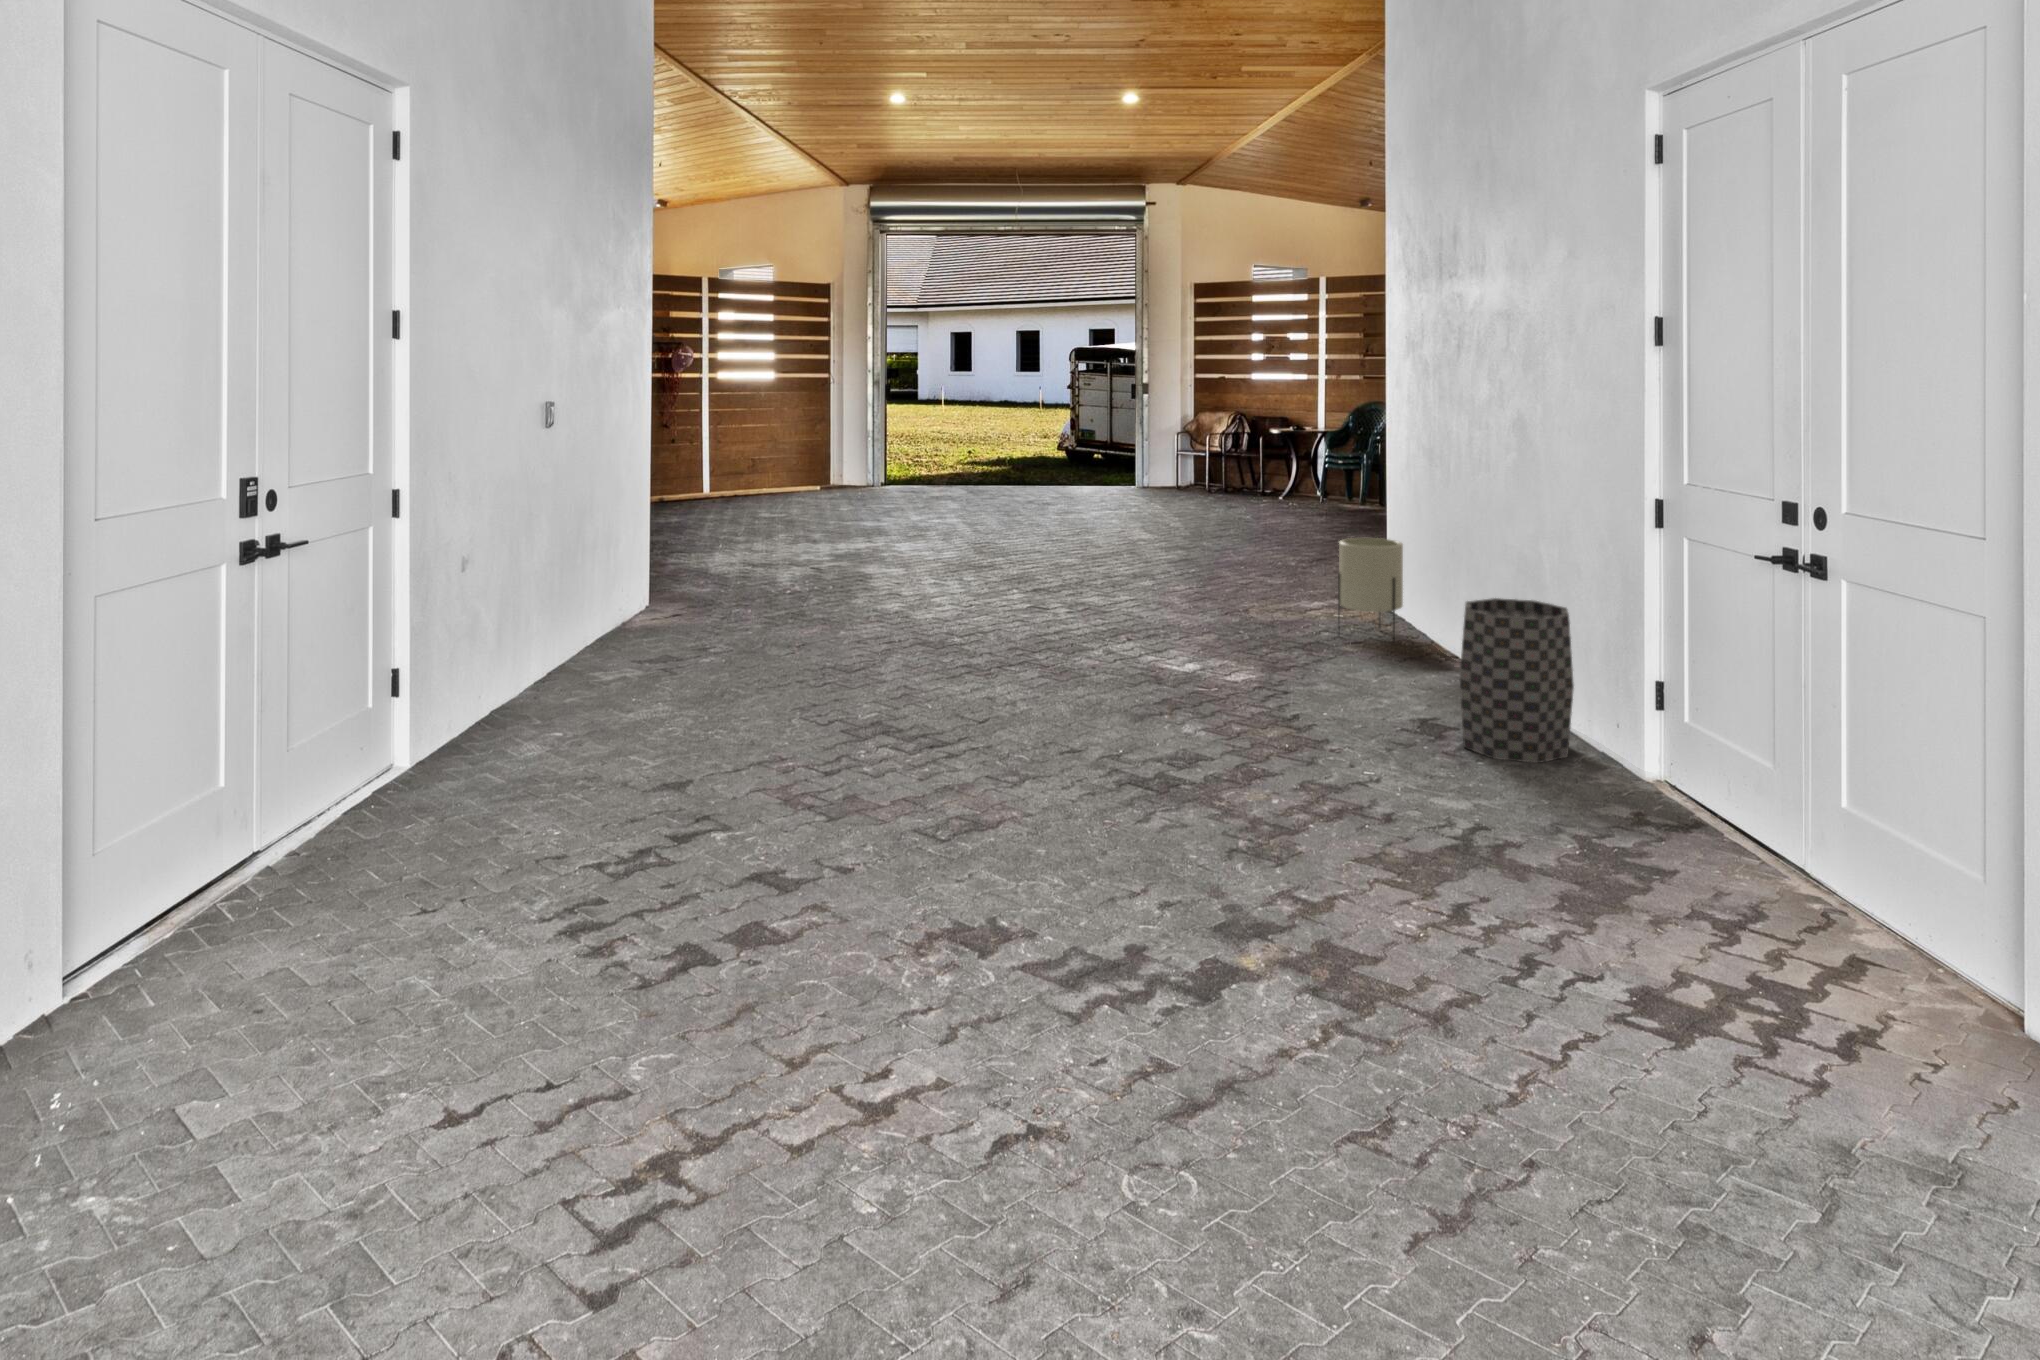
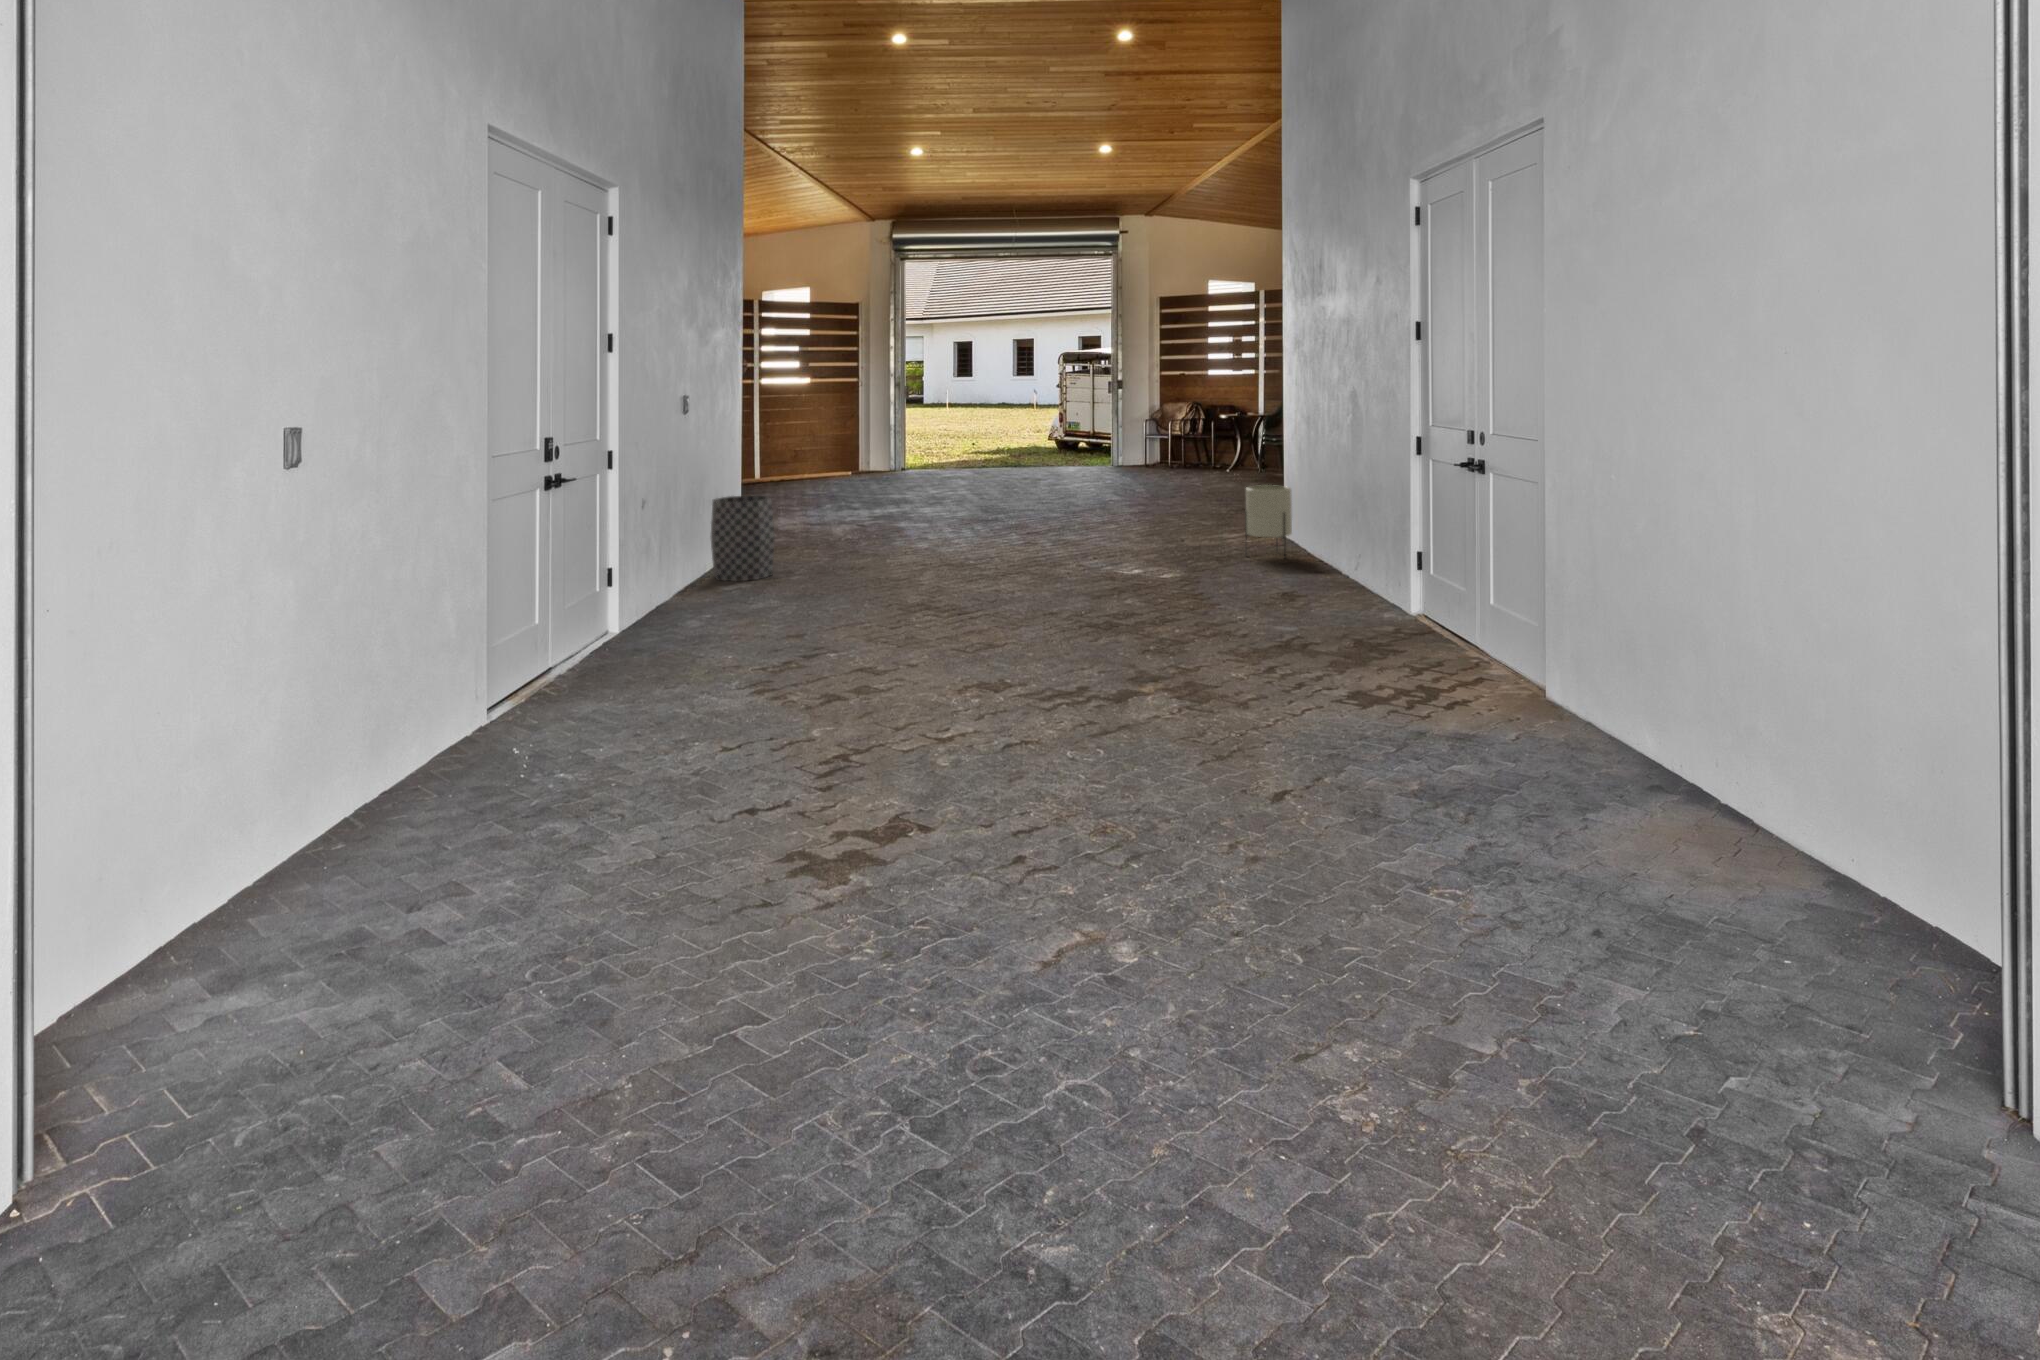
trash can: present [1460,598,1574,763] -> present [711,496,775,581]

